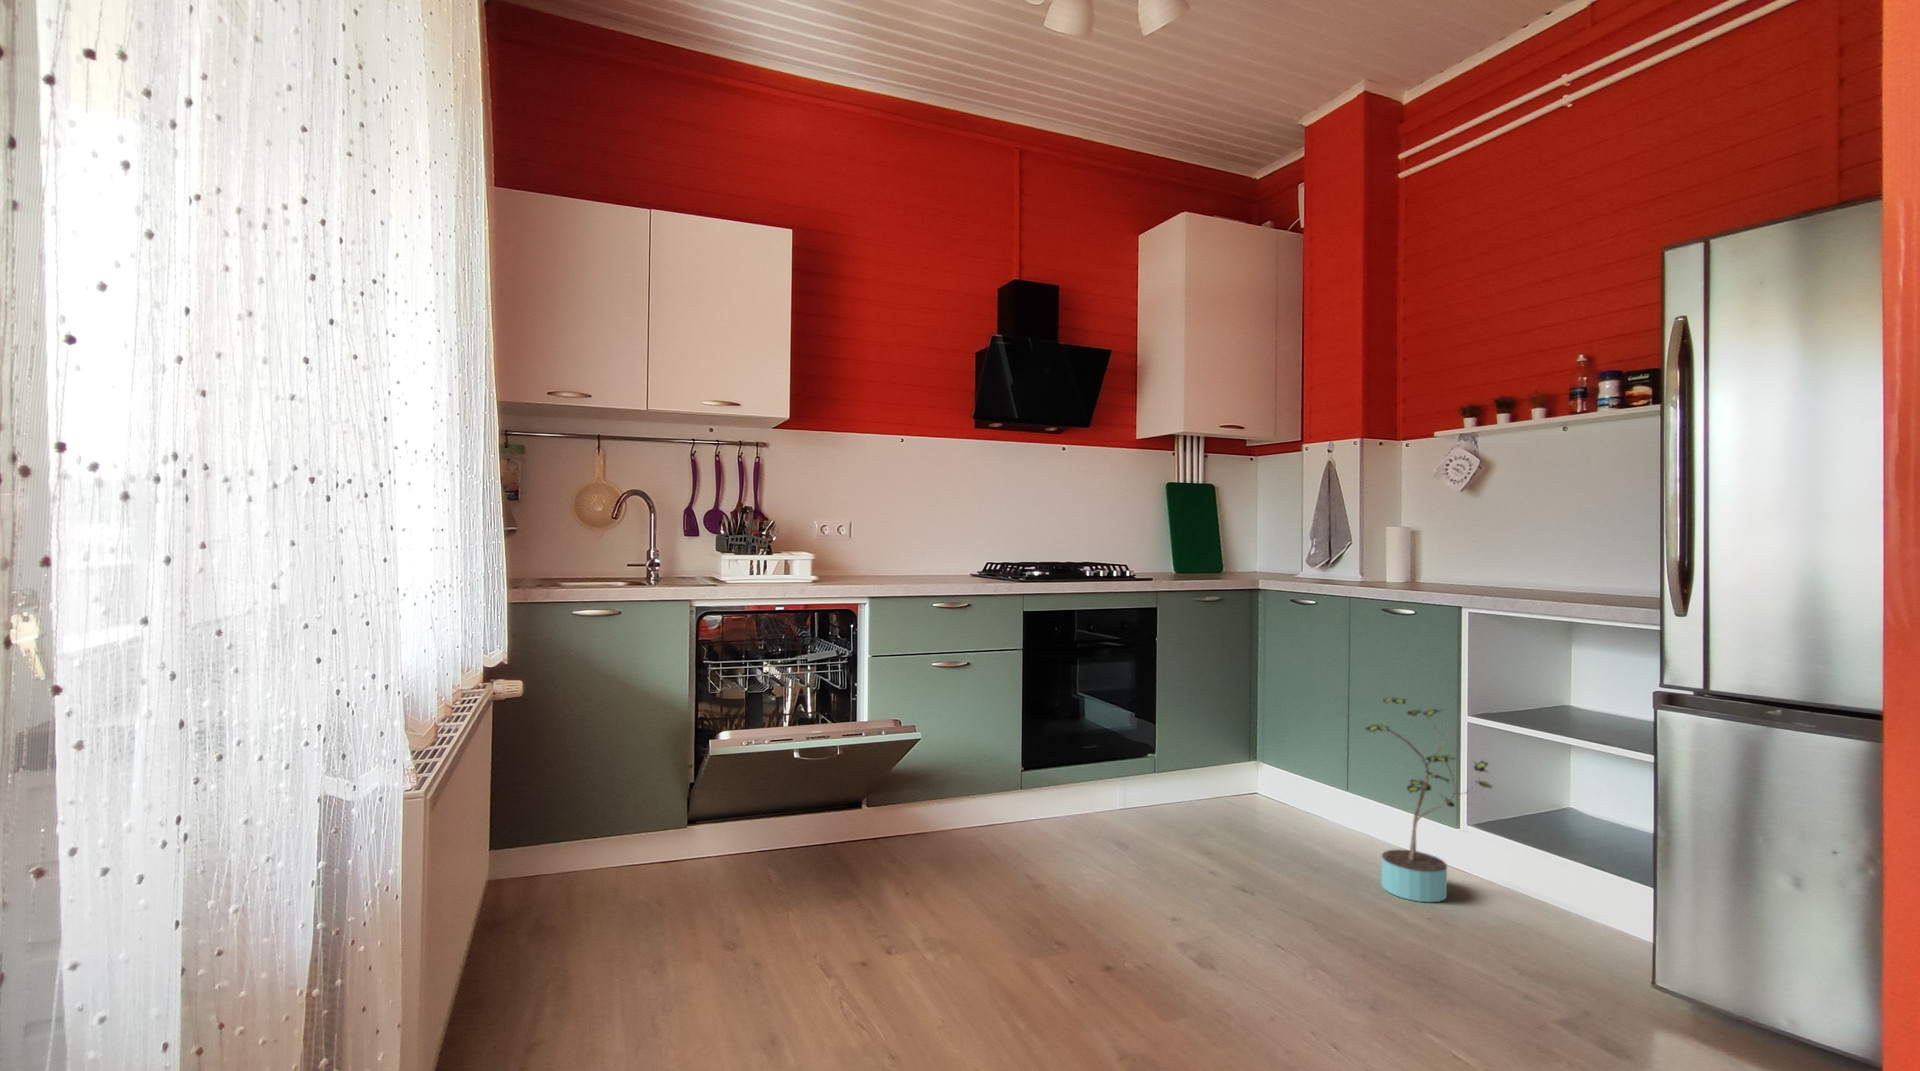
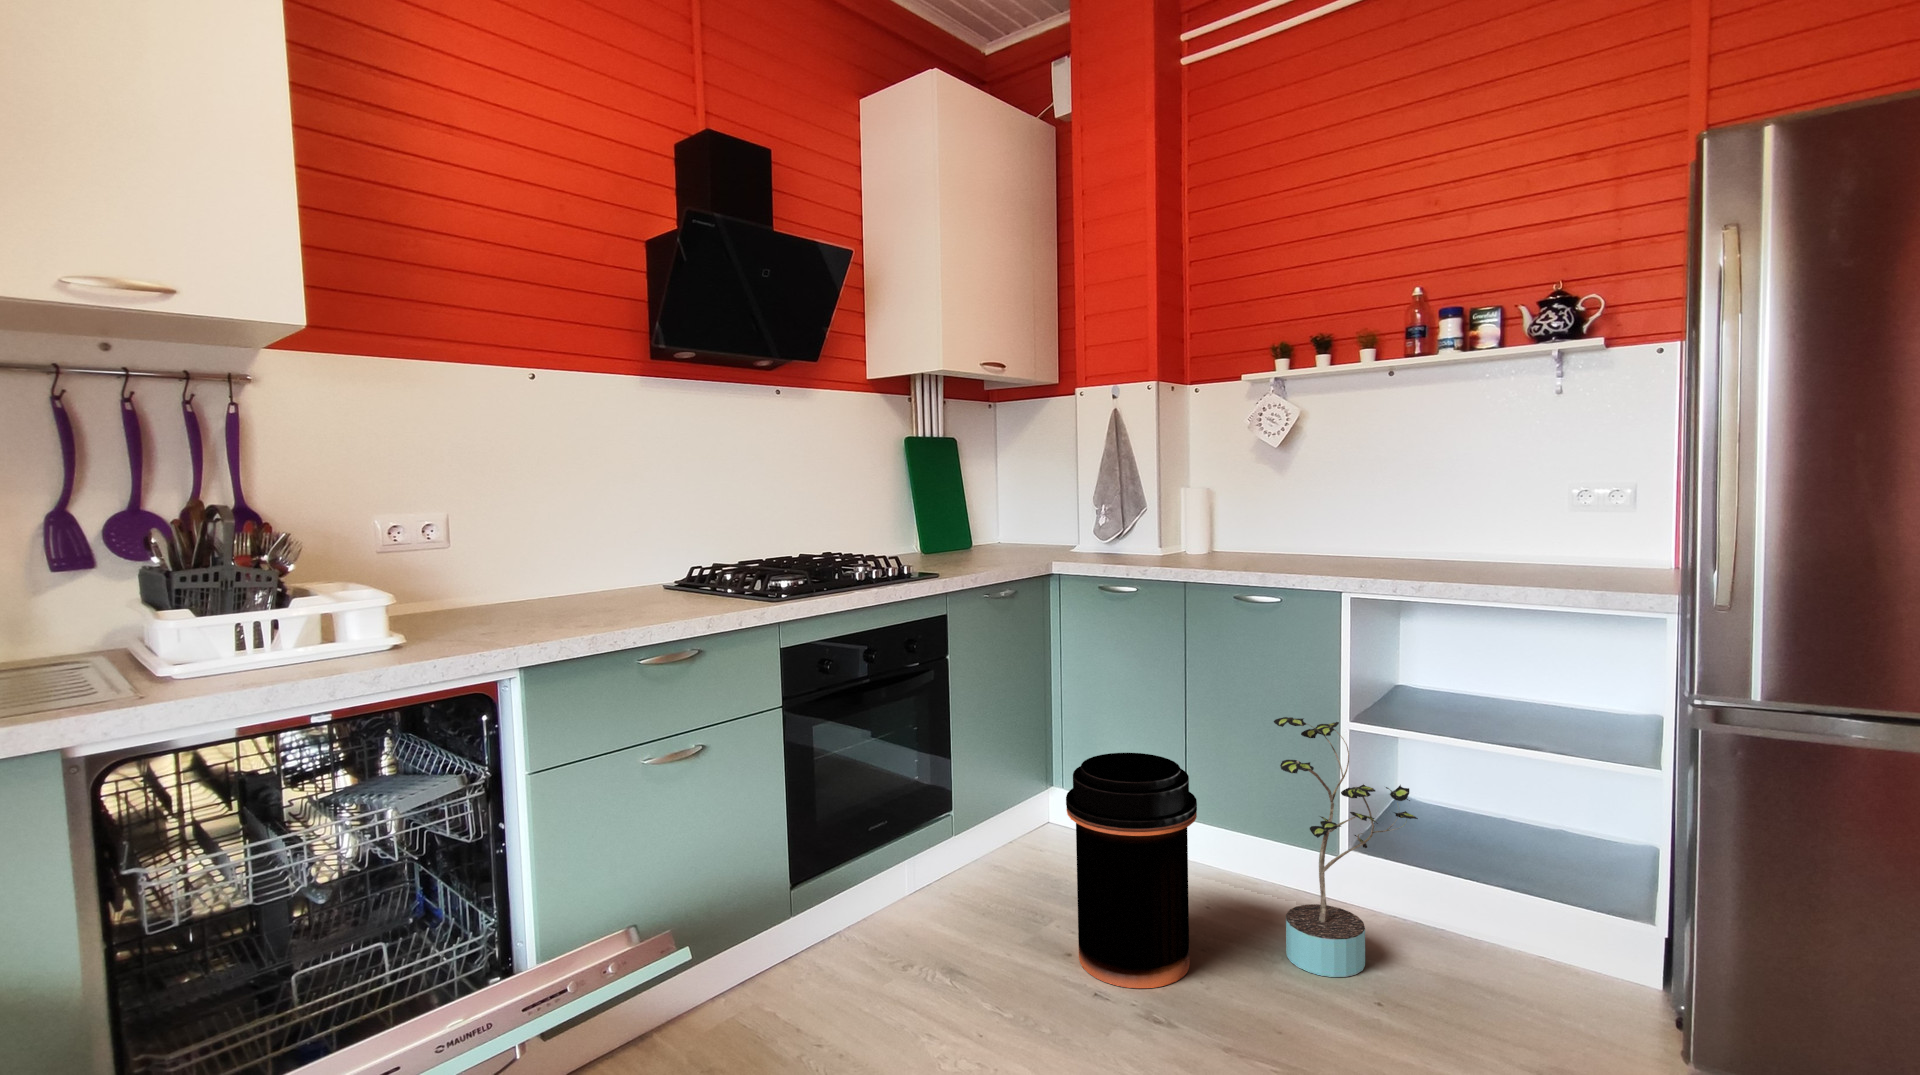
trash can: none [1210,710,1309,877] -> present [1066,753,1197,988]

